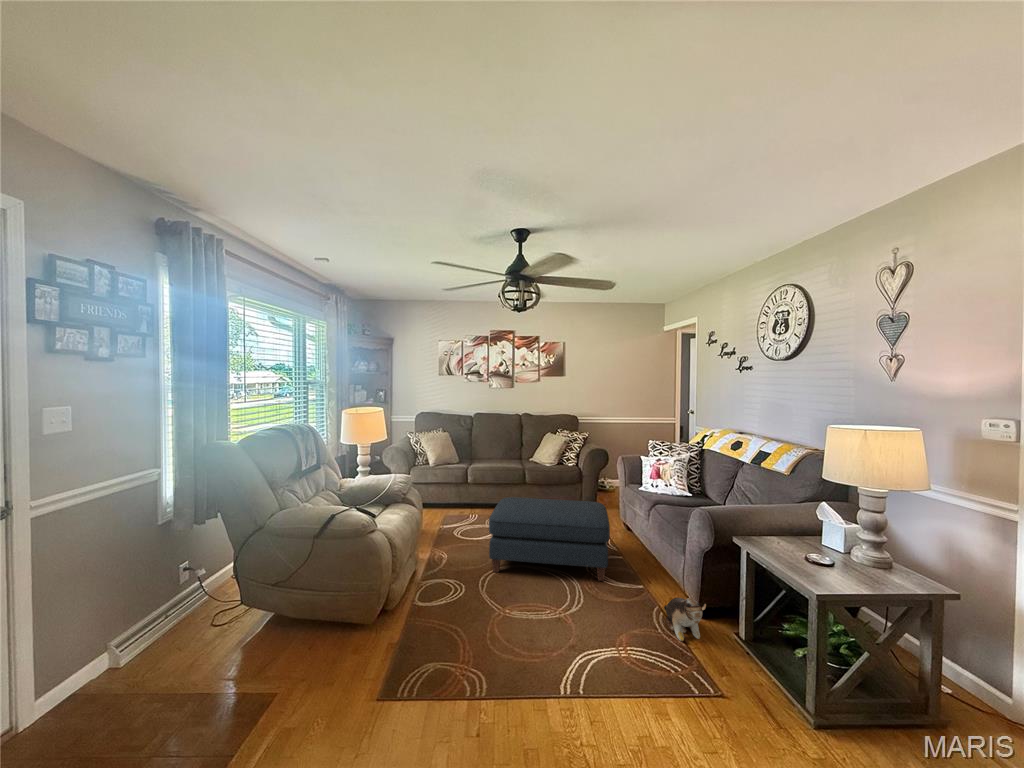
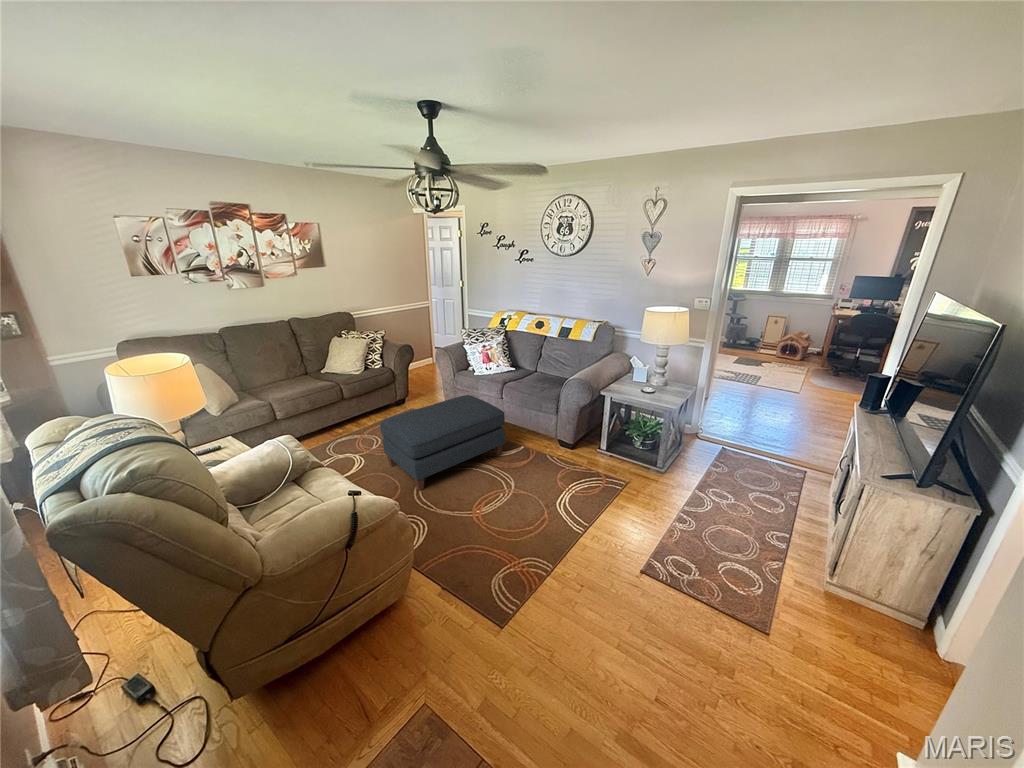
plush toy: present [664,598,706,641] -> none [553,438,603,466]

